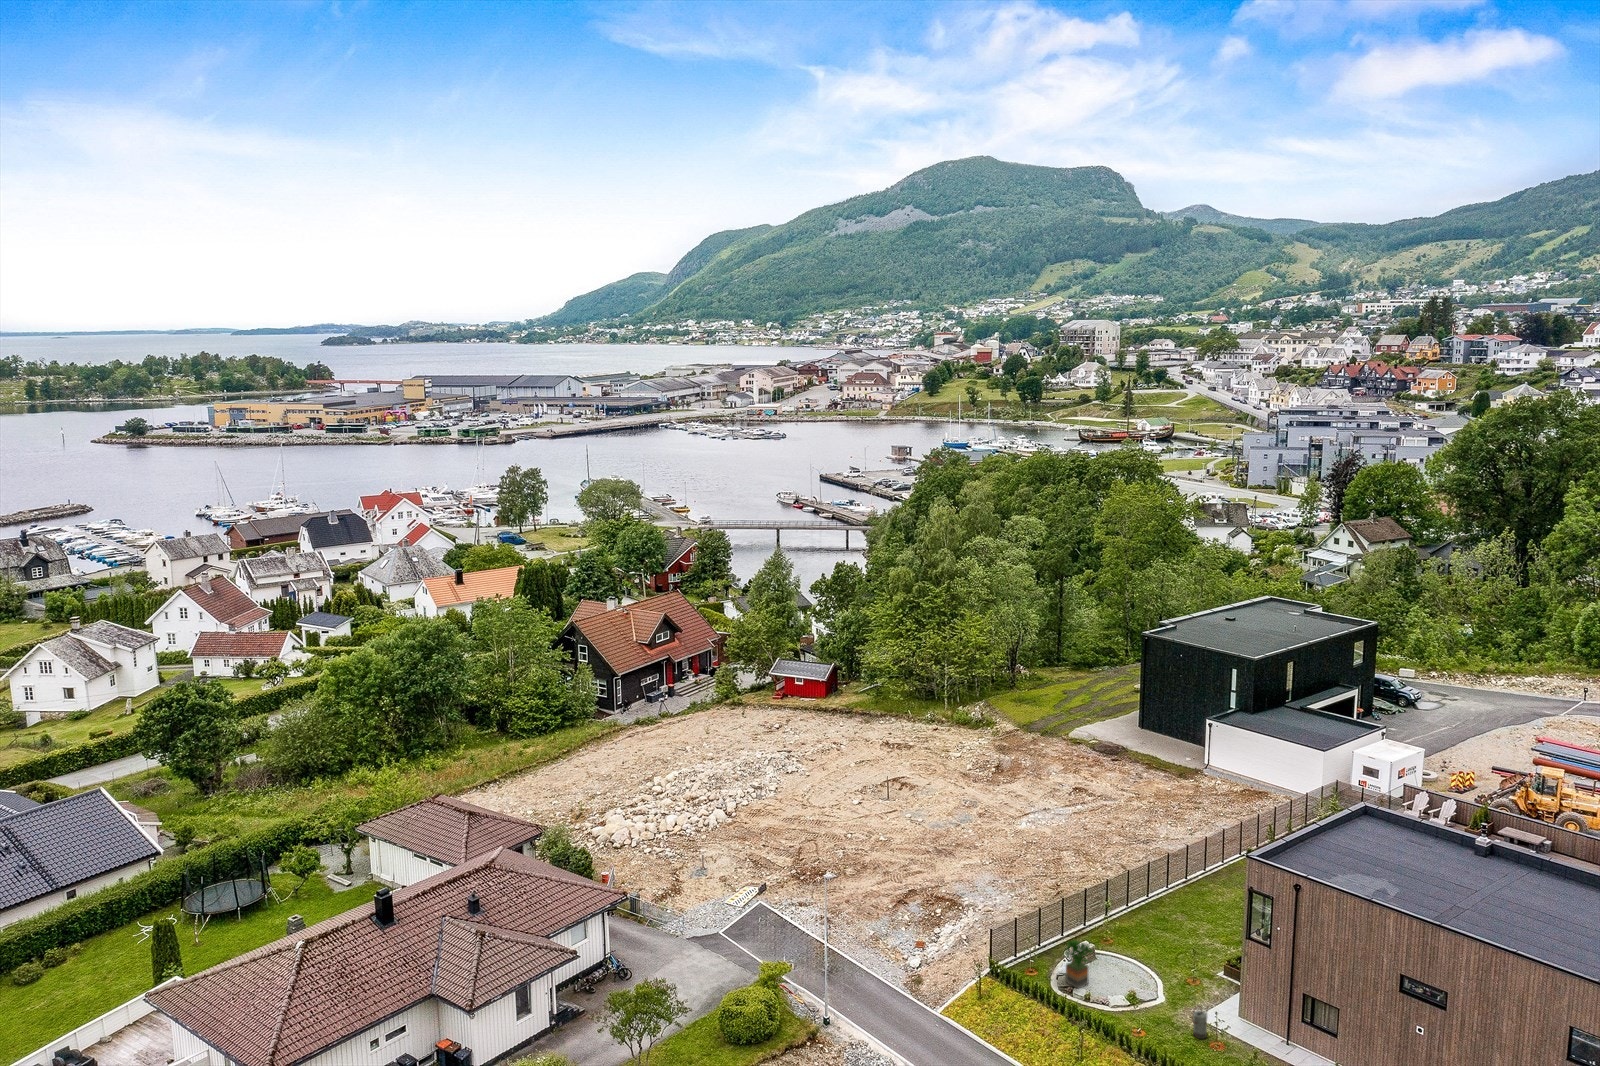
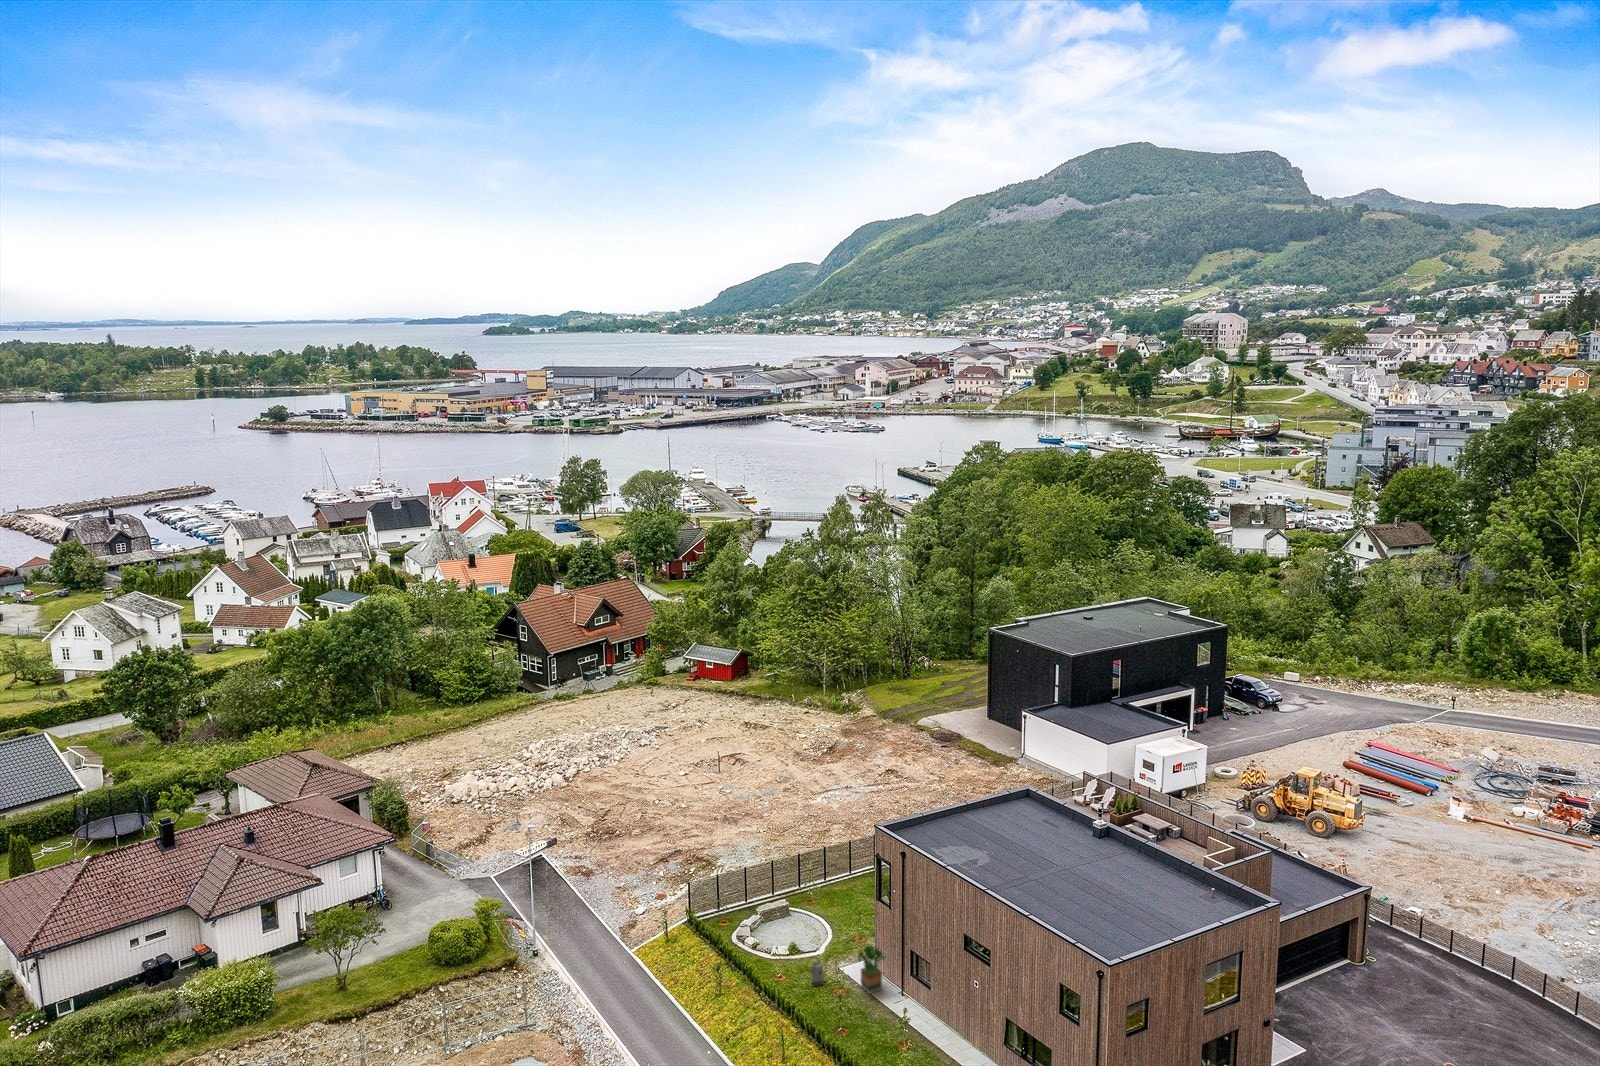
potted tree: present [1065,941,1093,988] -> present [858,946,885,993]

